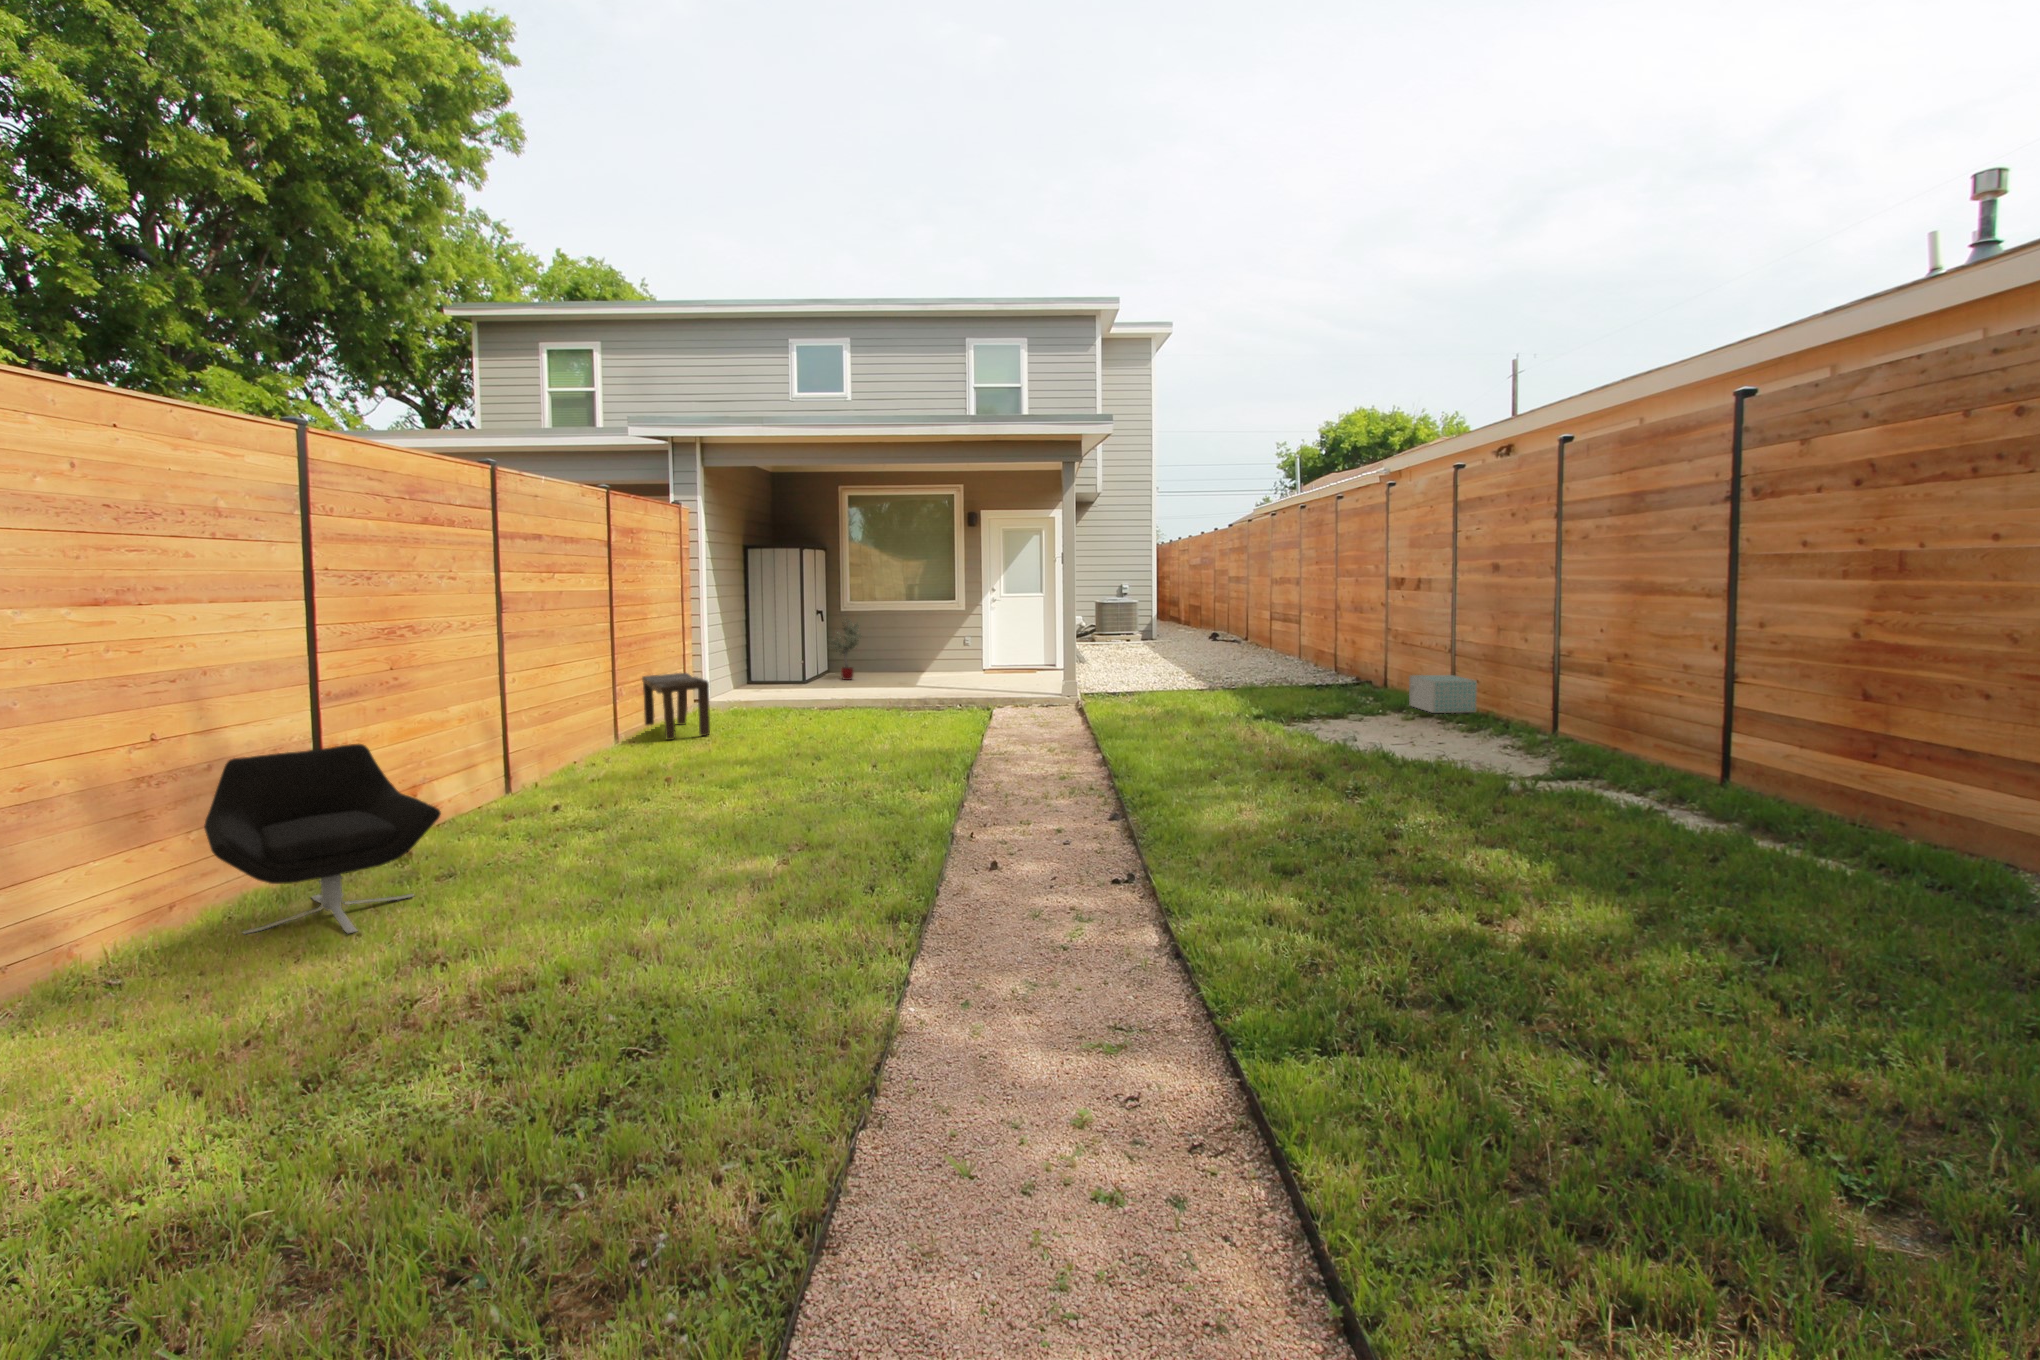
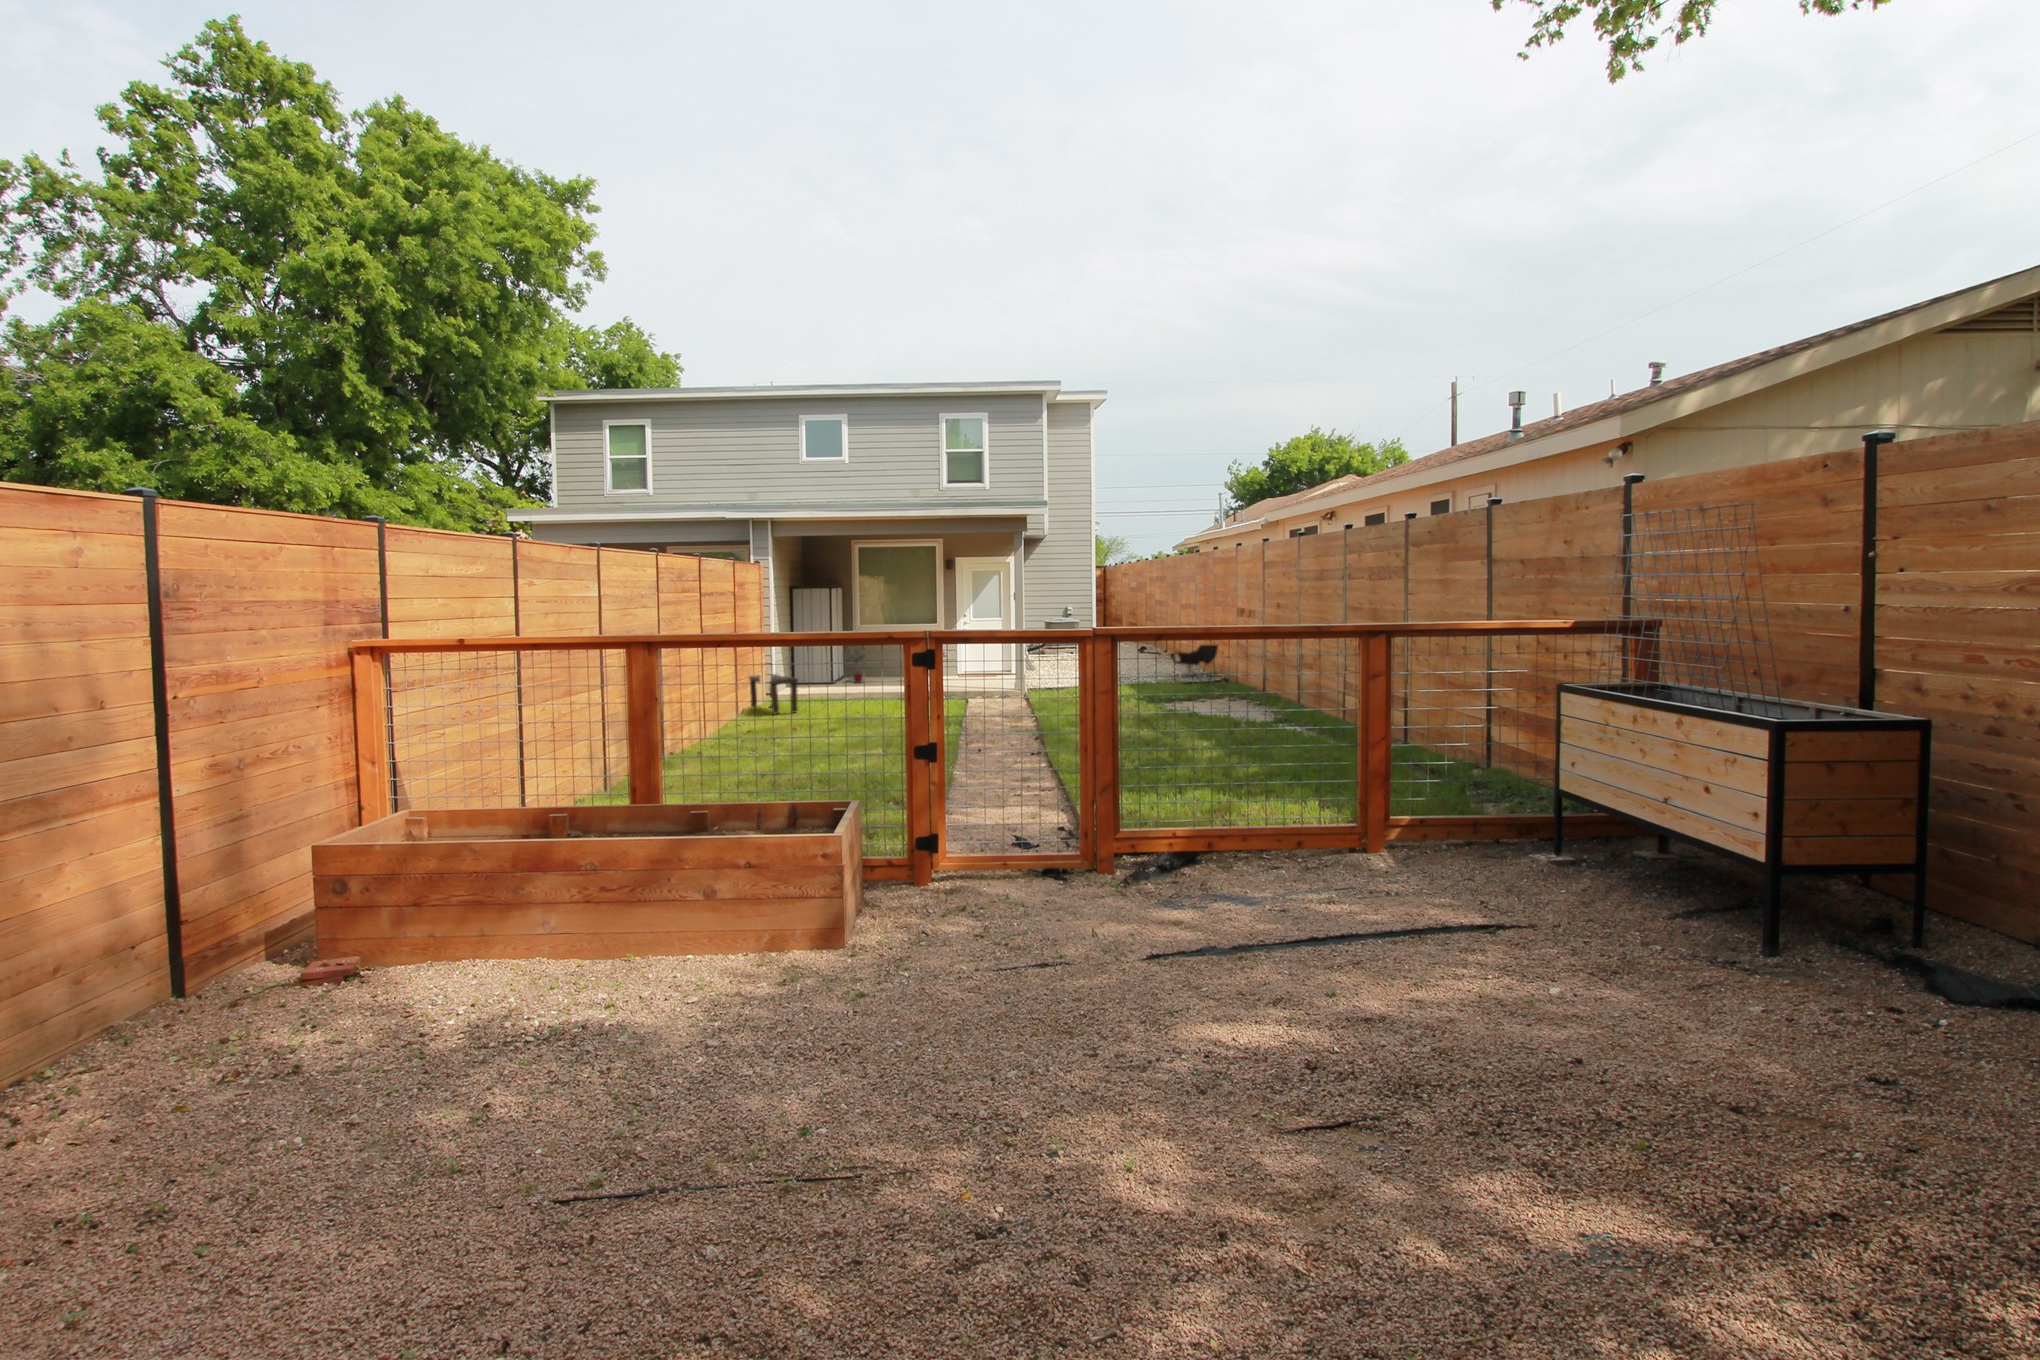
storage box: present [1409,675,1477,713] -> none [1250,675,1289,700]
lounge chair: present [204,744,441,934] -> present [1170,645,1218,675]

